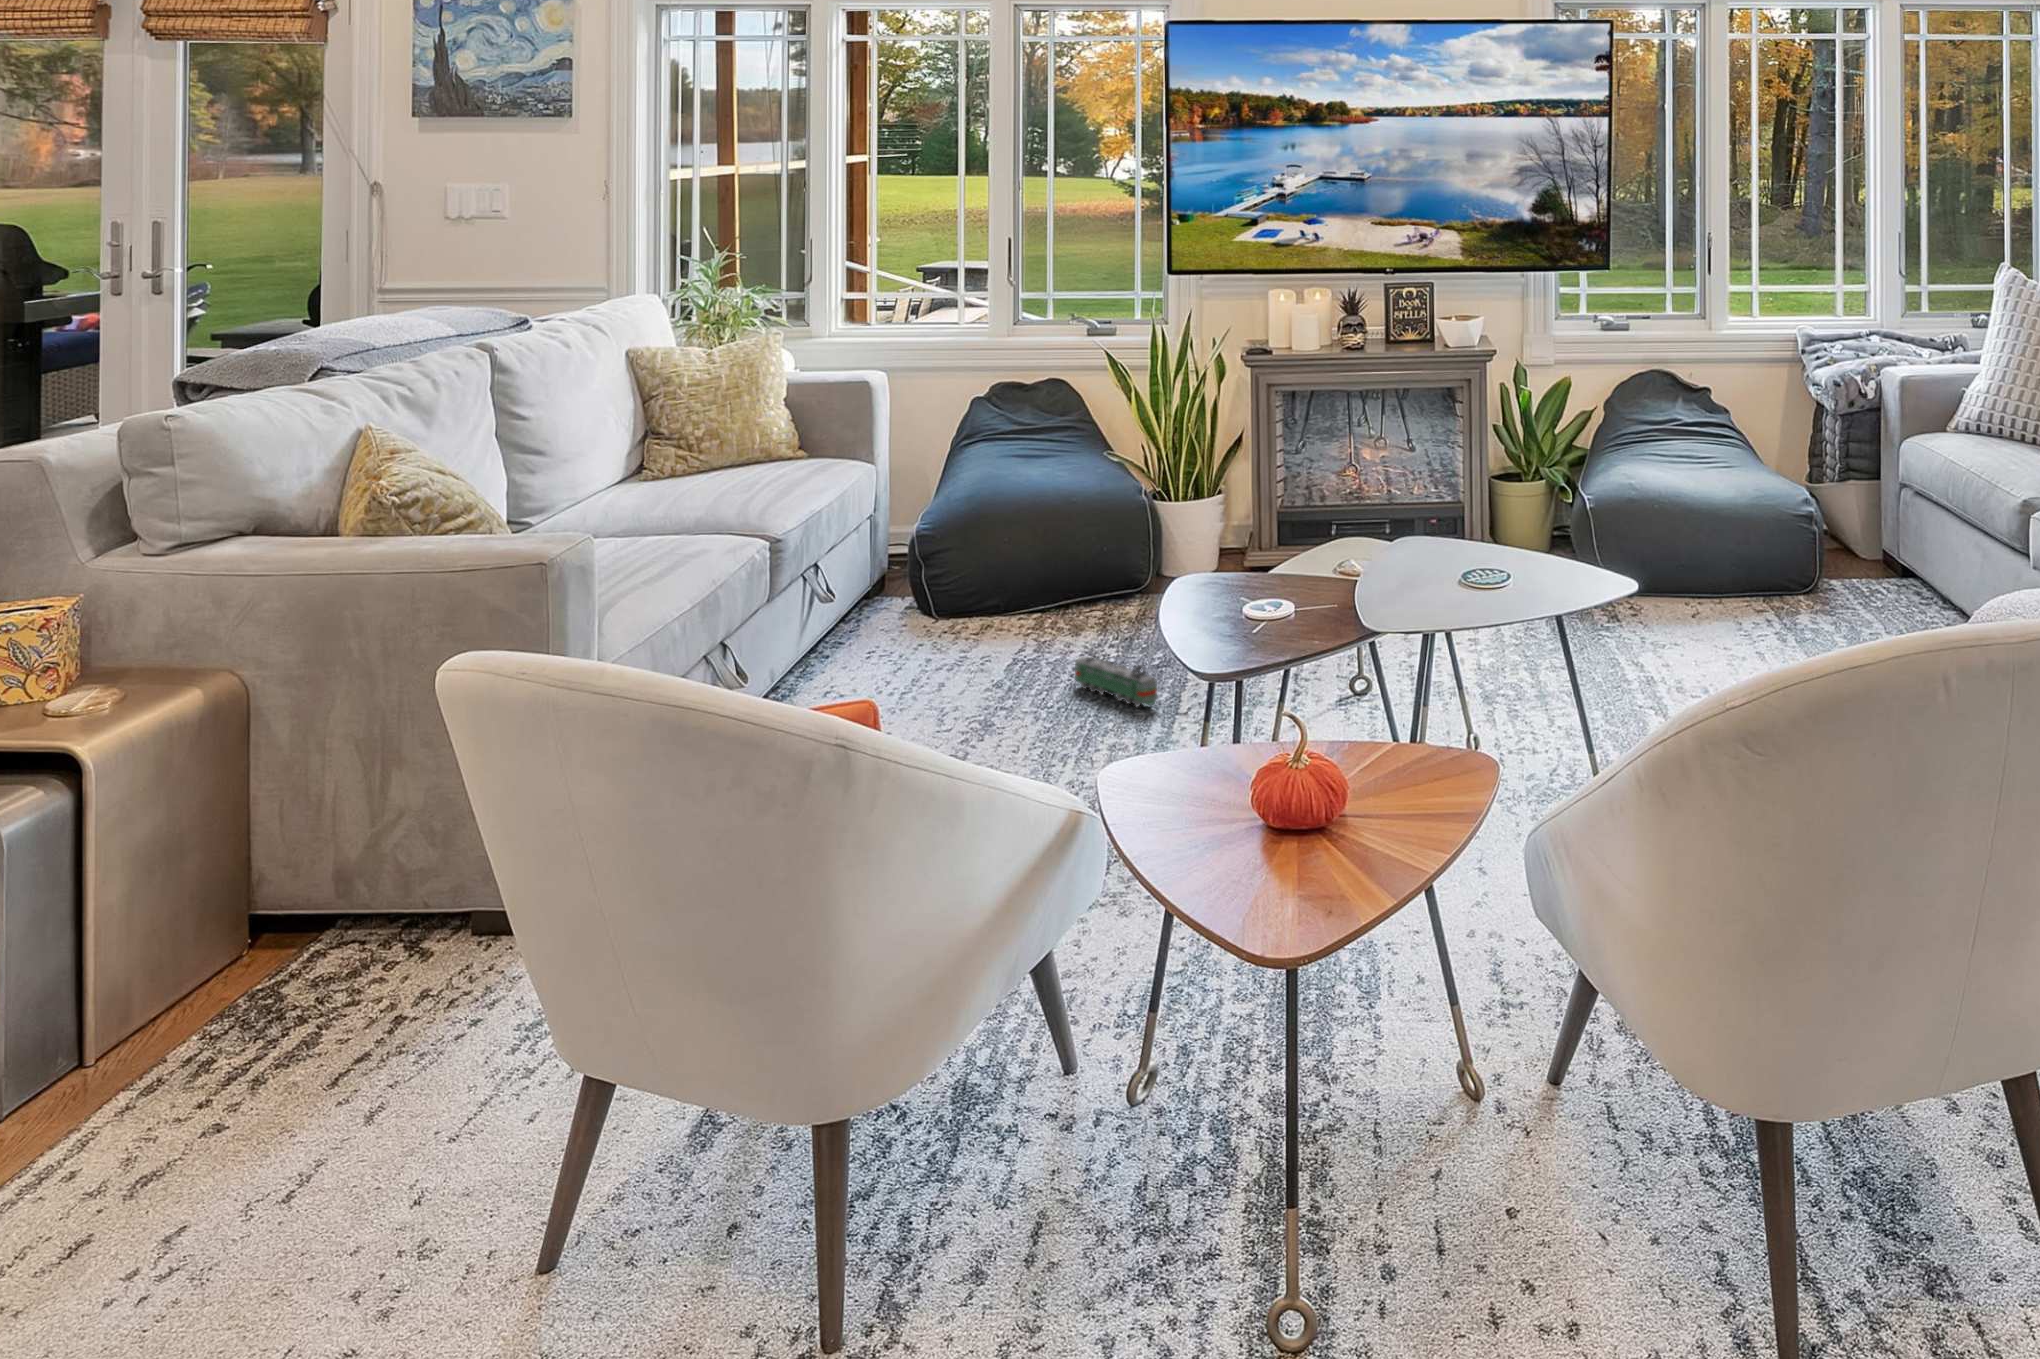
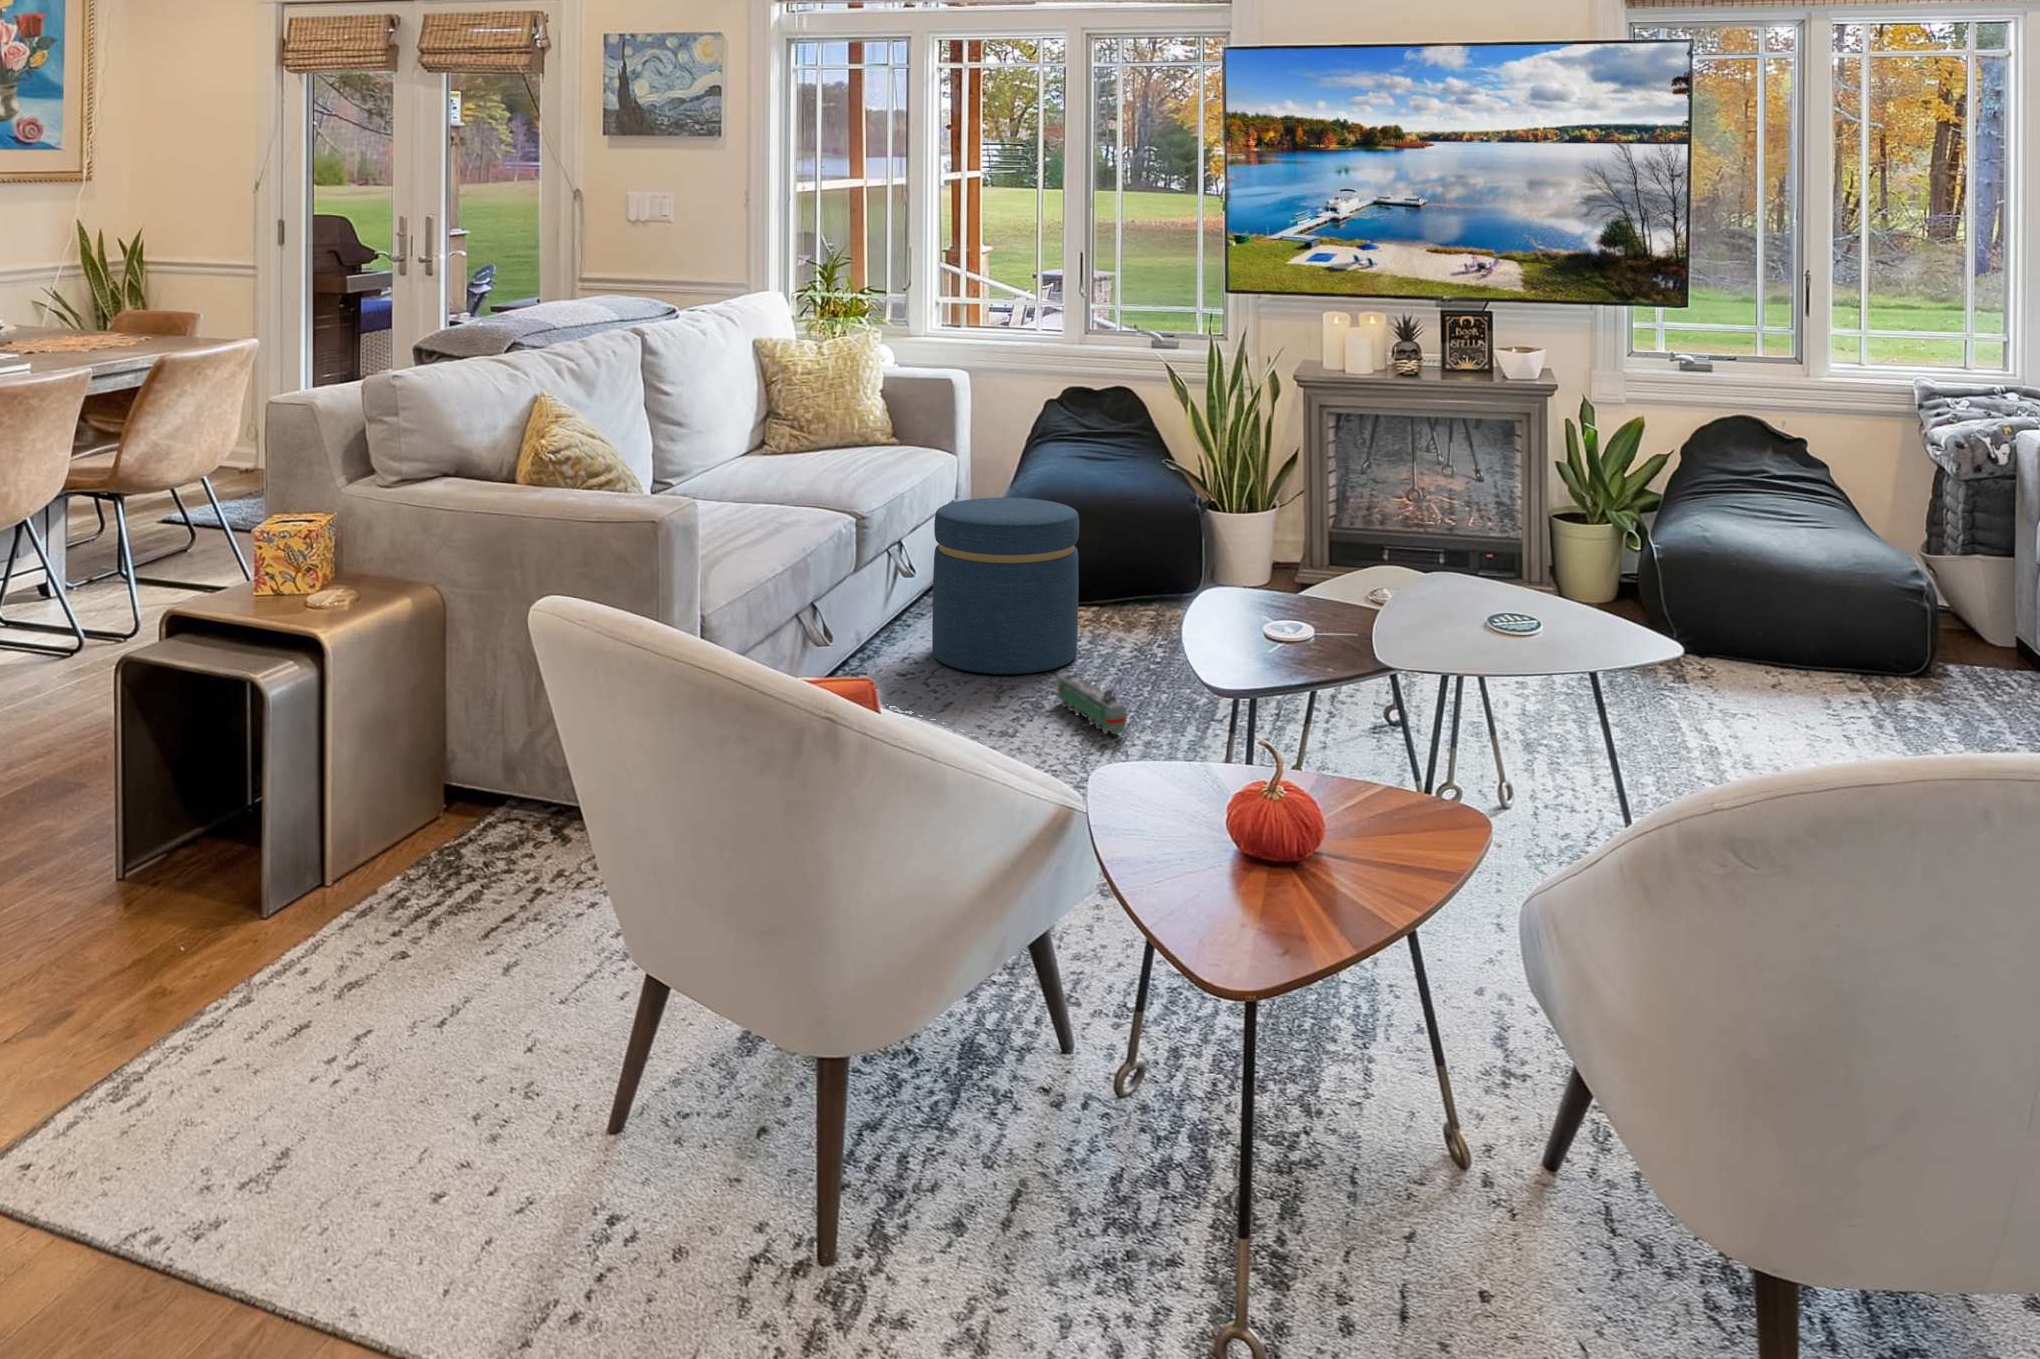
ottoman: none [920,495,1073,669] -> present [932,497,1079,674]

